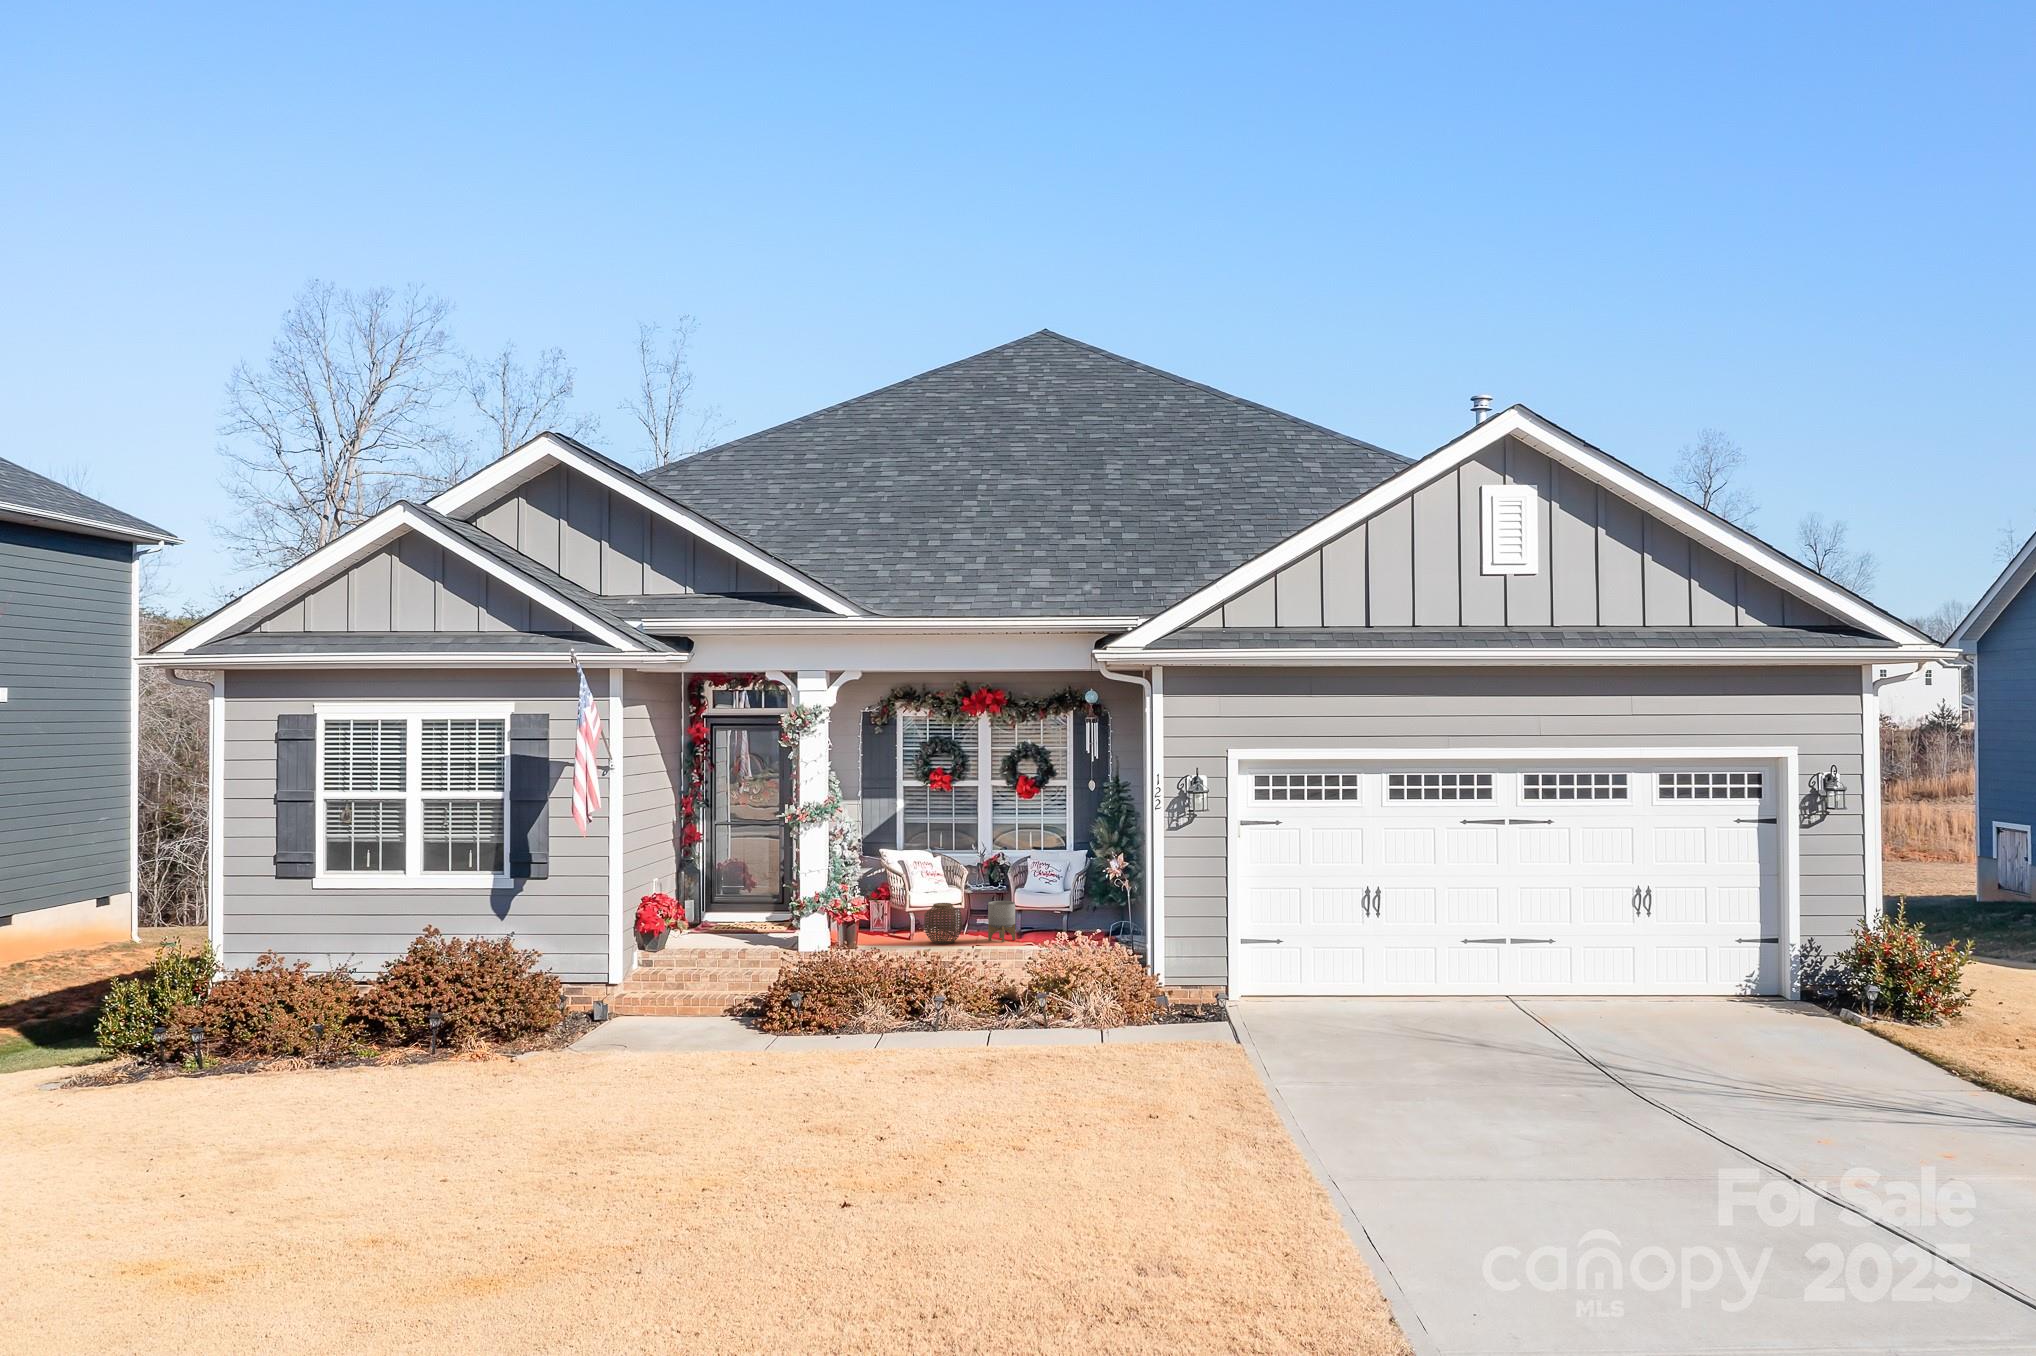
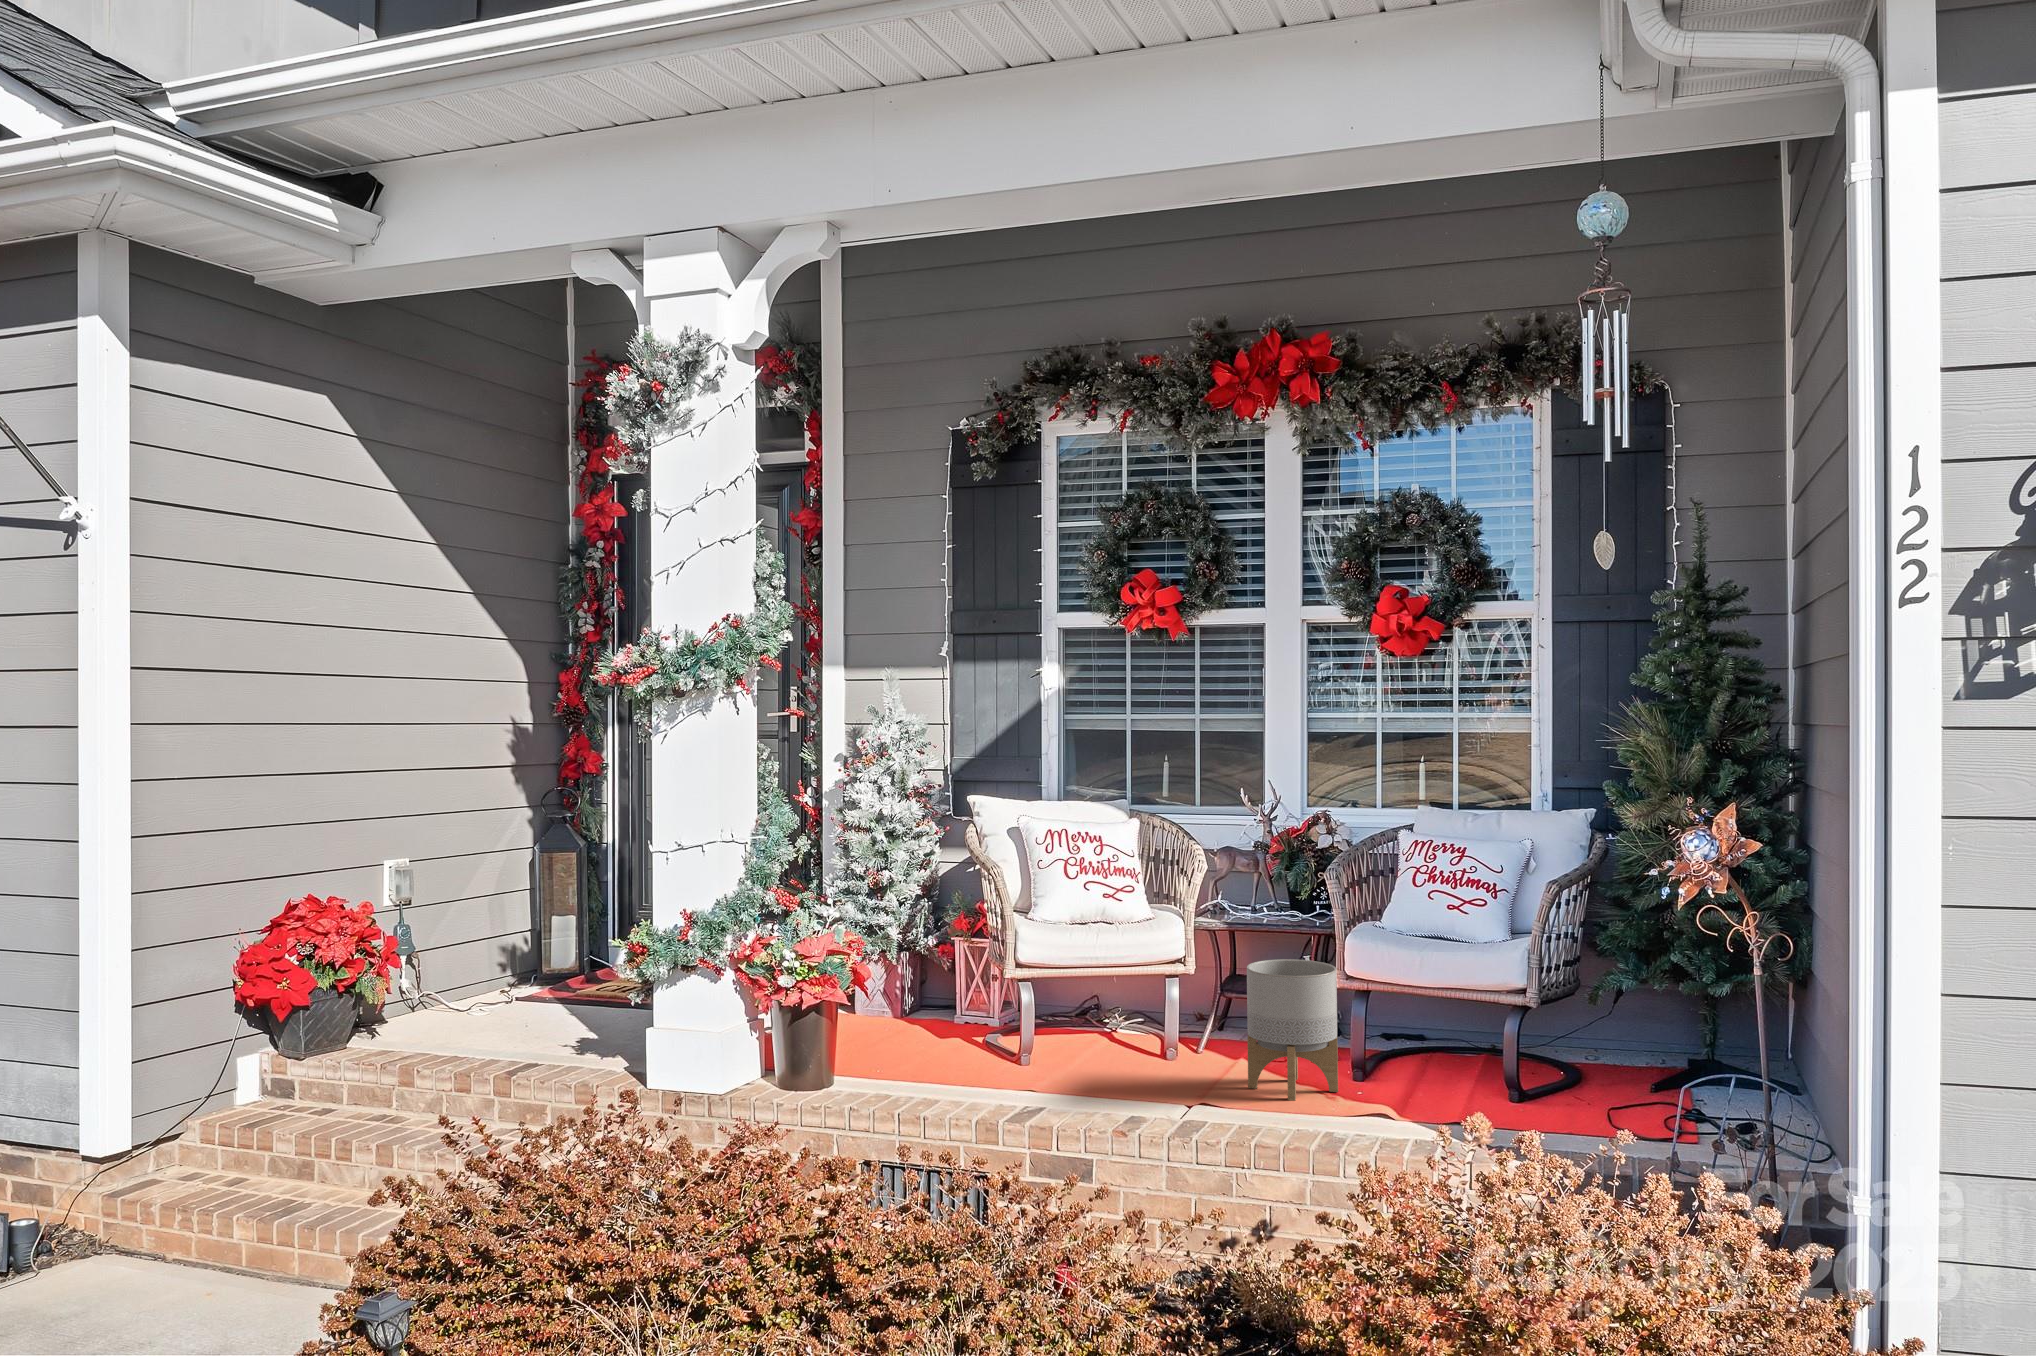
woven basket: present [924,903,962,944] -> none [1037,958,1156,1095]

